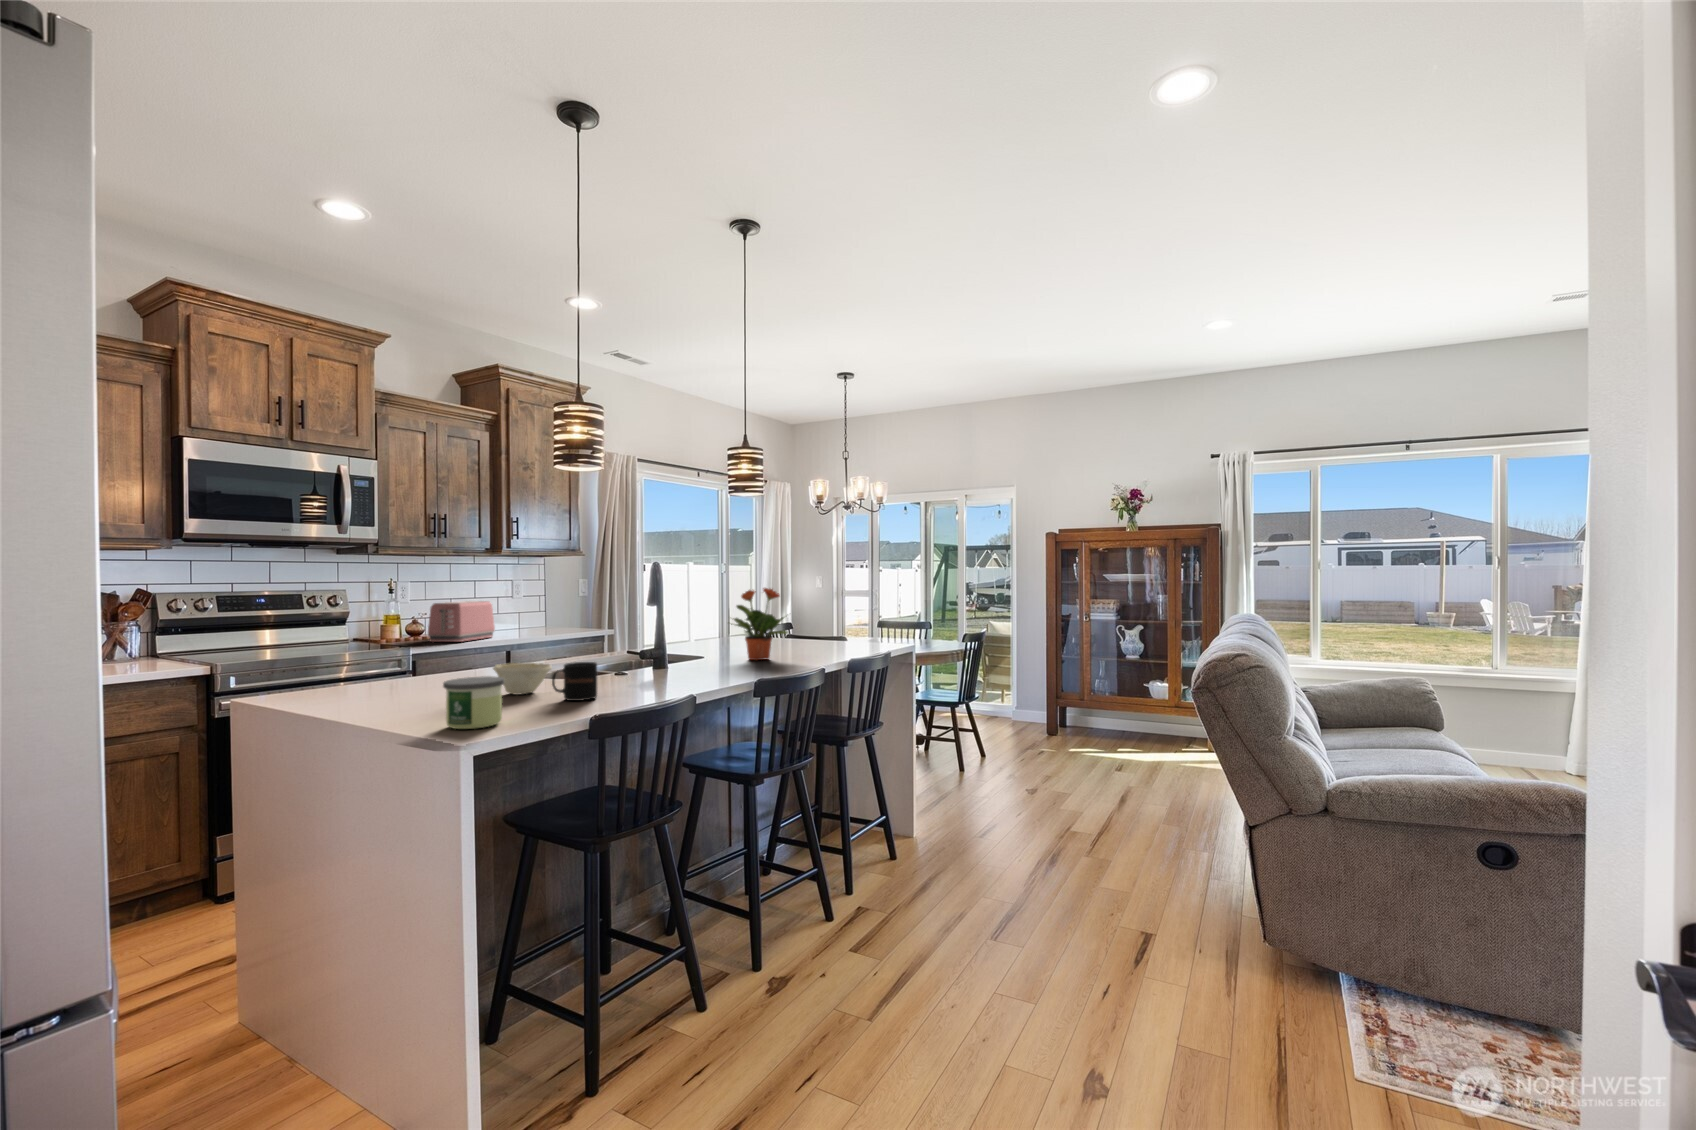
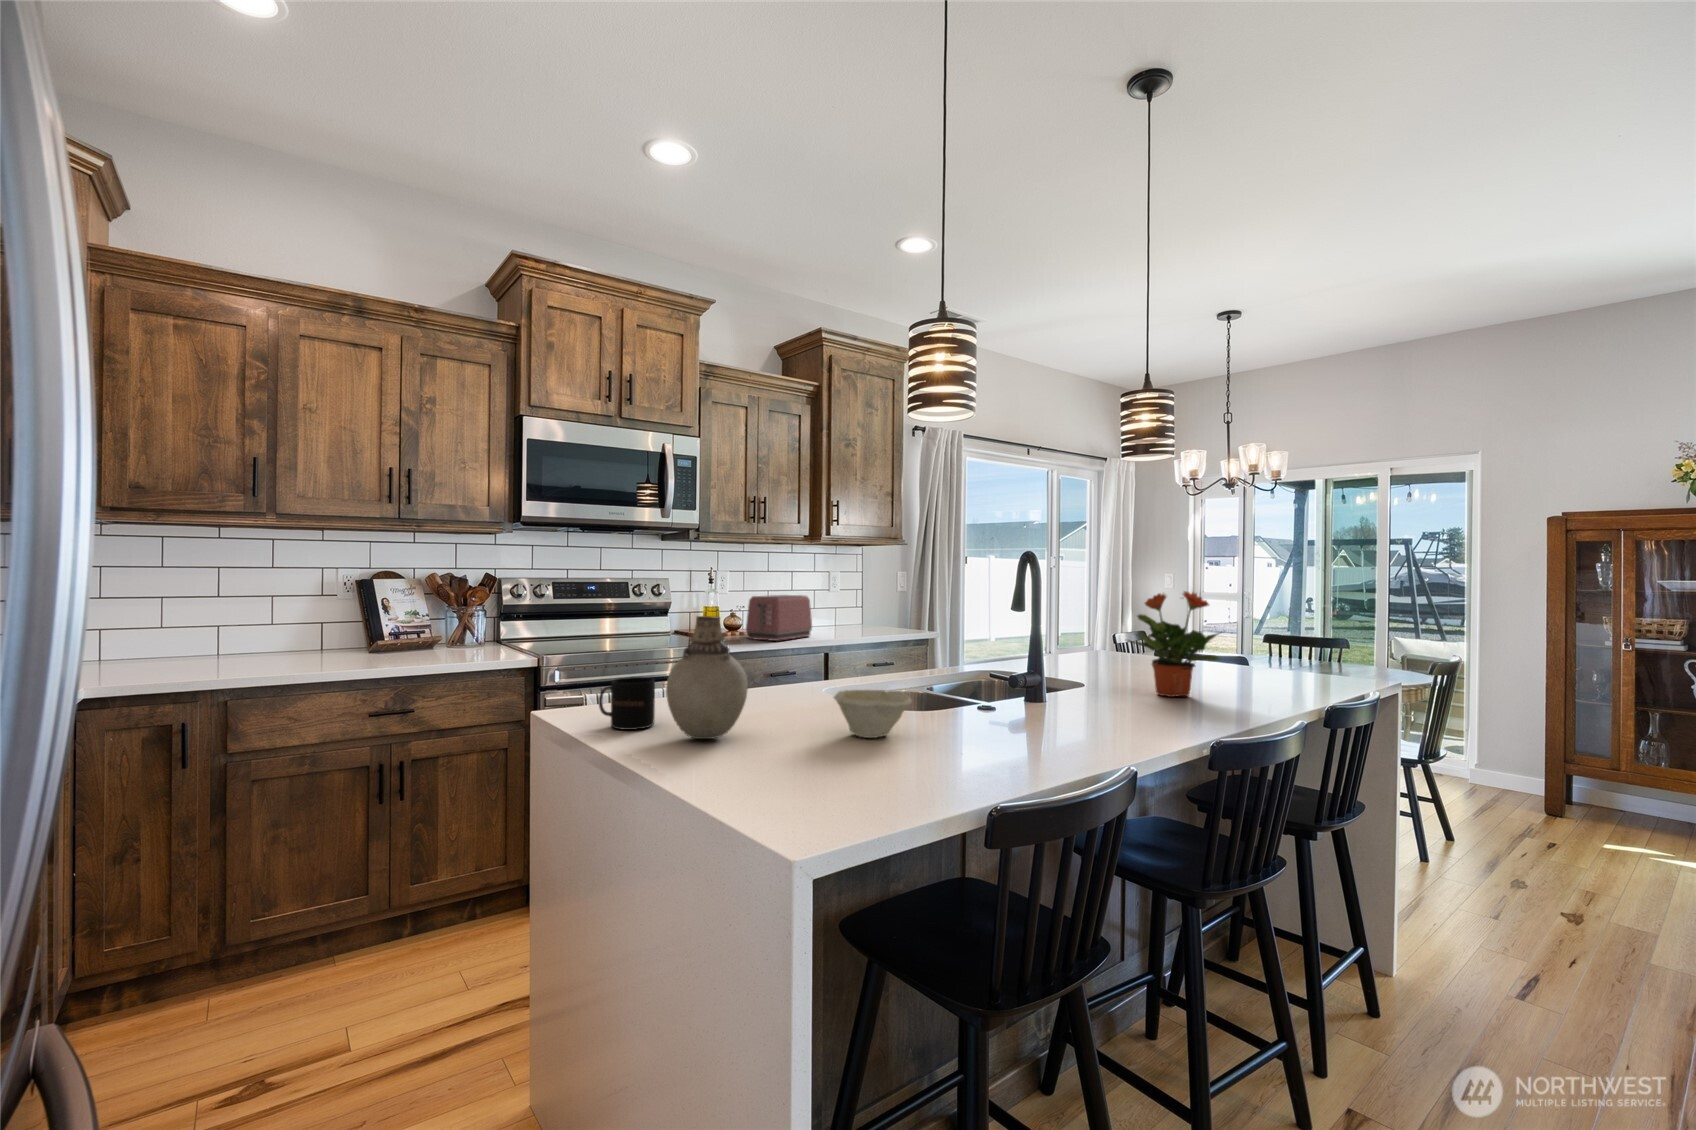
vase: none [355,614,423,704] -> present [666,616,748,739]
mug: present [552,662,597,701] -> present [599,677,655,730]
candle: present [443,676,504,729] -> none [780,725,869,817]

